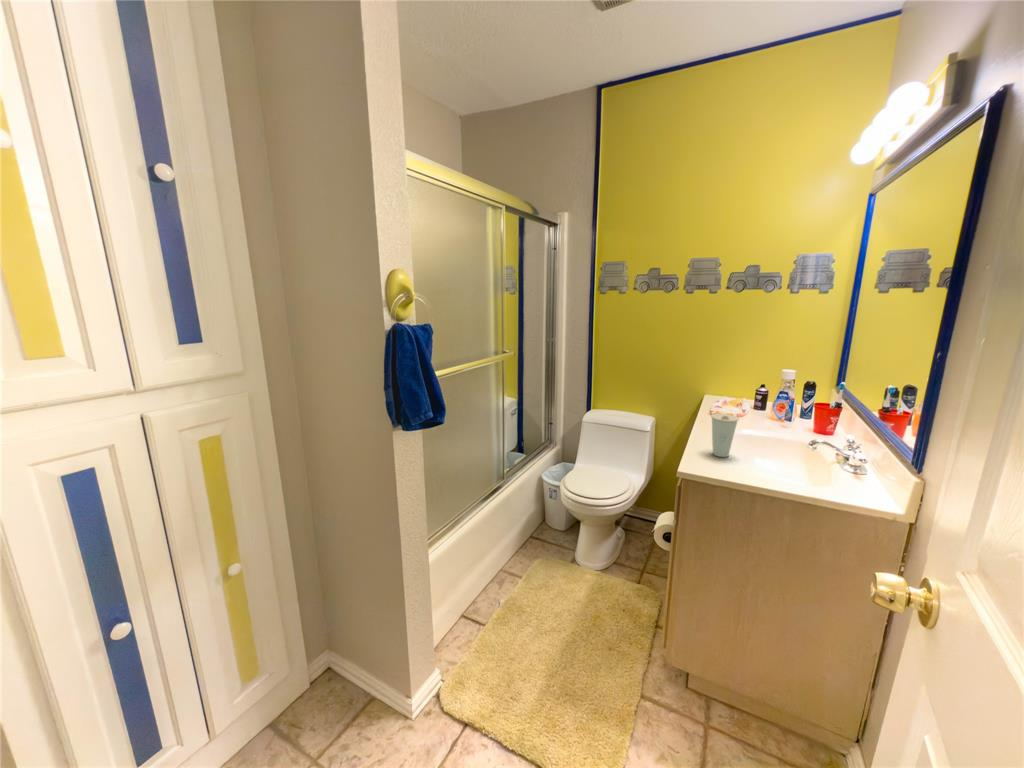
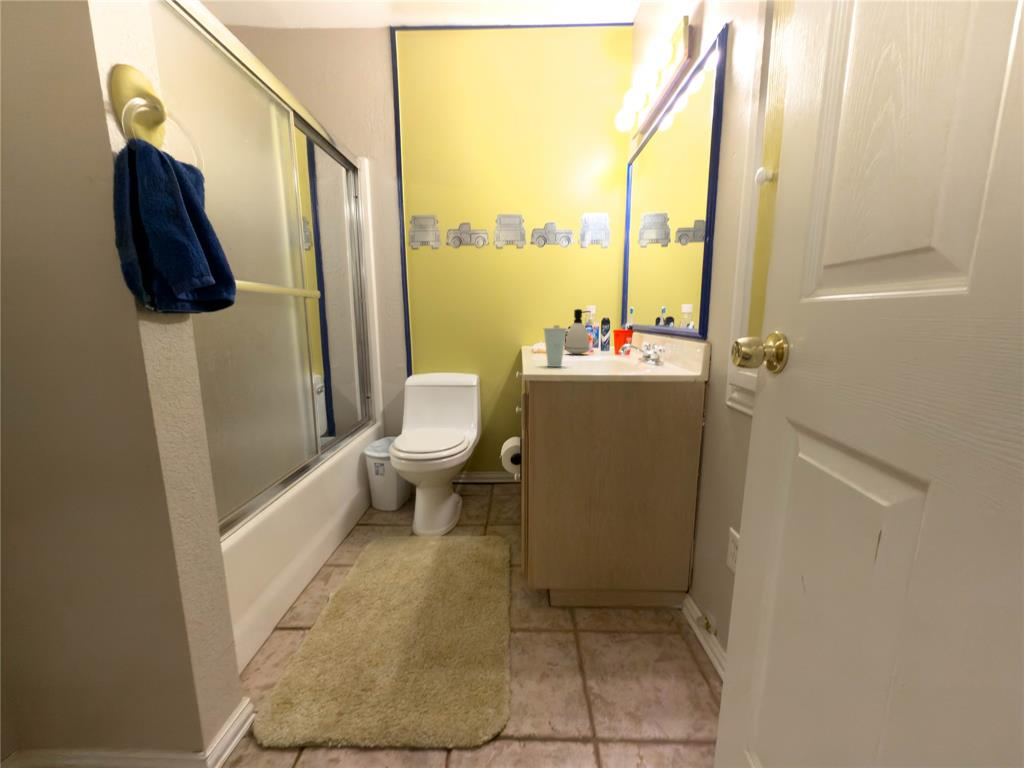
soap dispenser: none [751,374,788,423] -> present [565,309,590,354]

